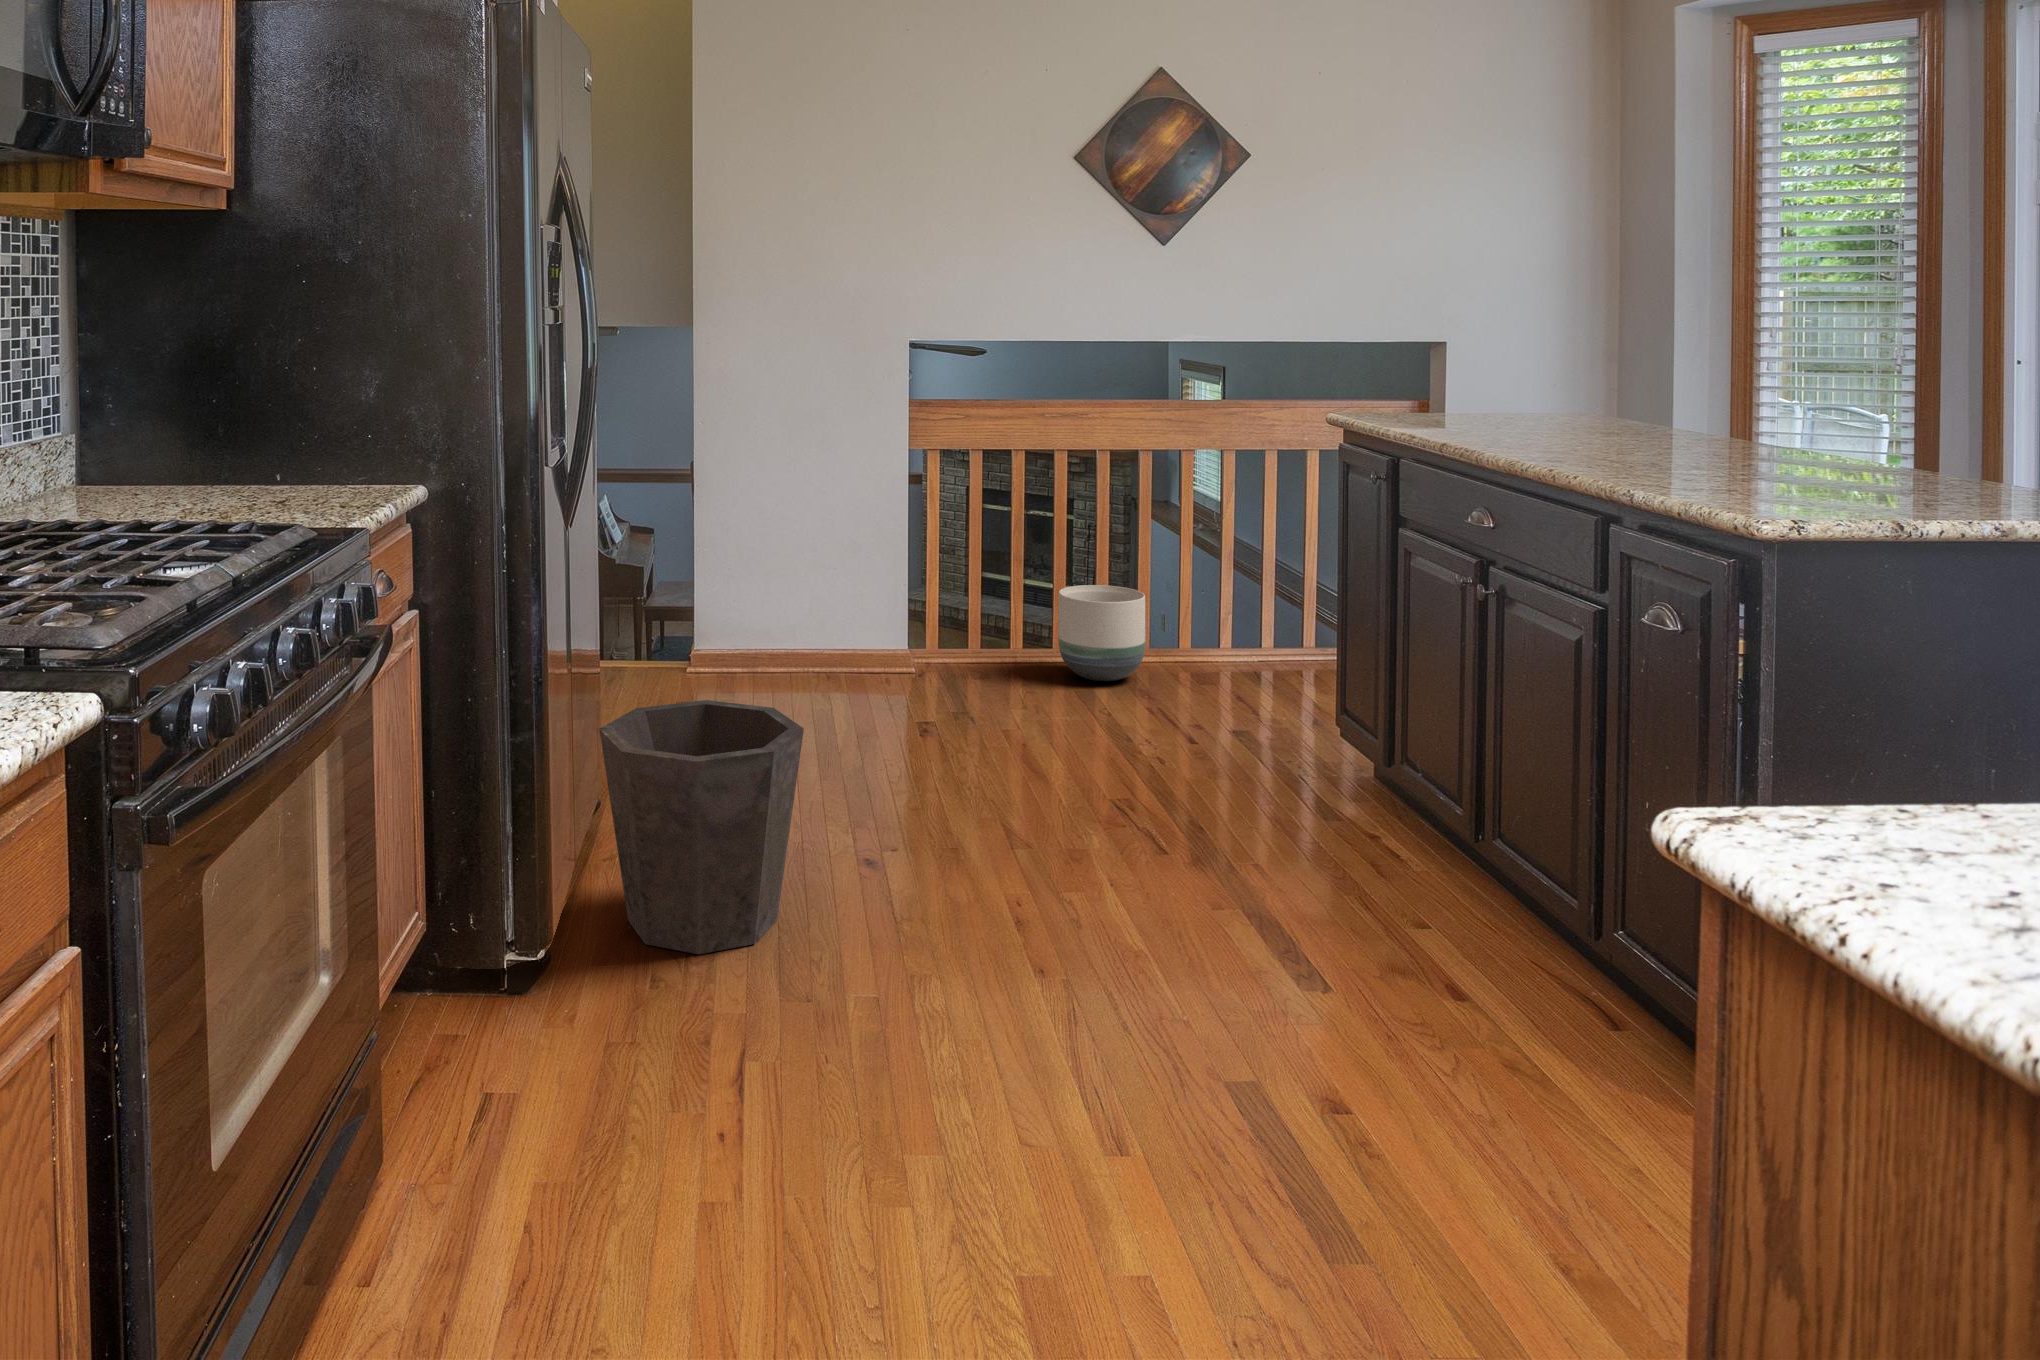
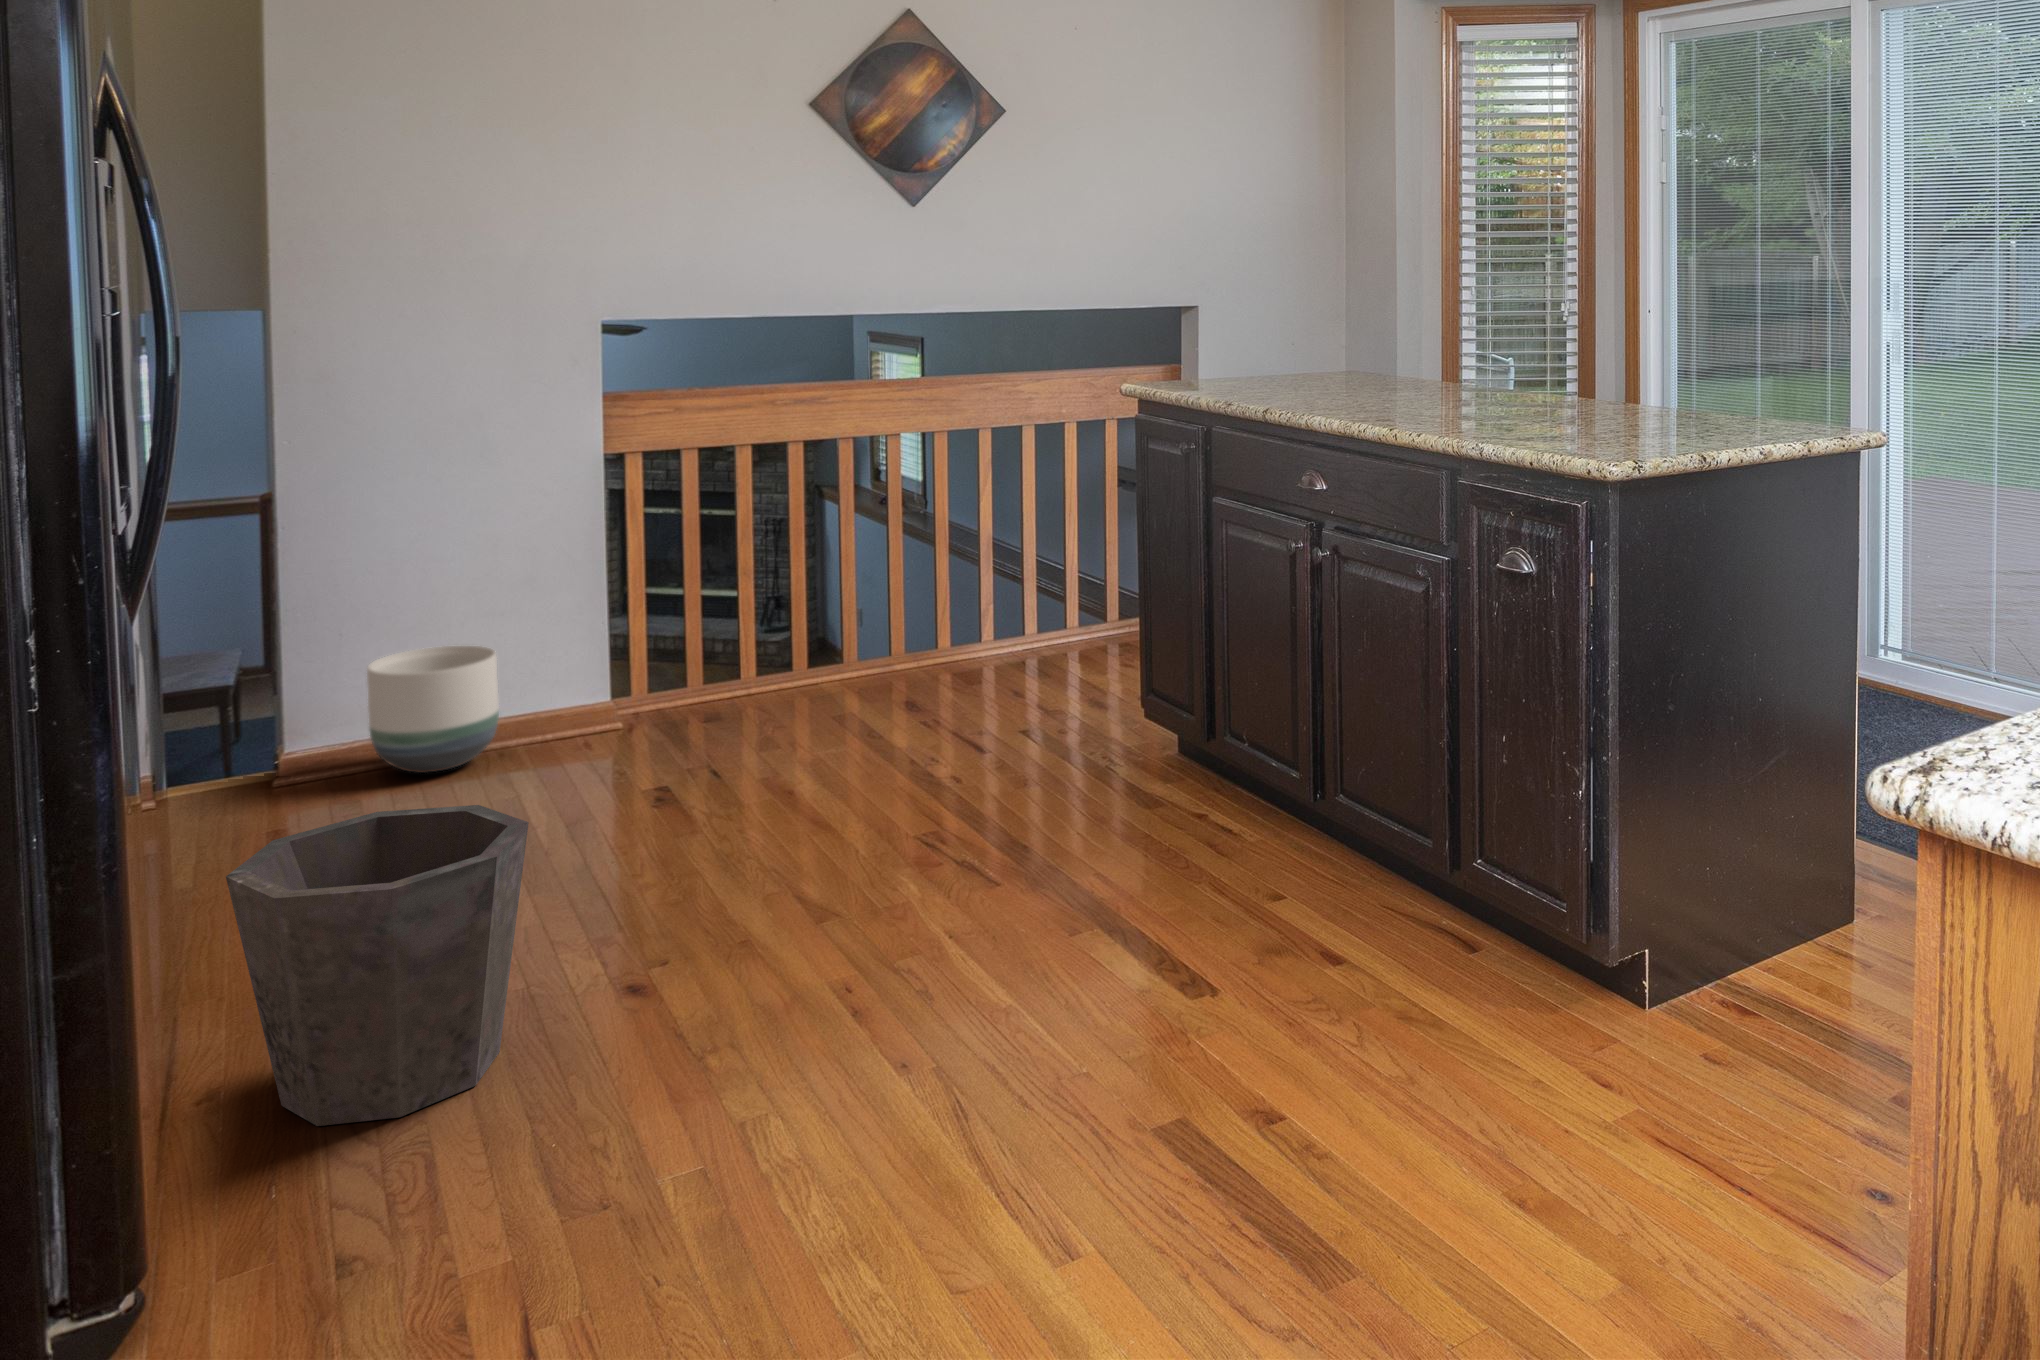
planter: present [1058,585,1145,681] -> present [367,646,499,773]

